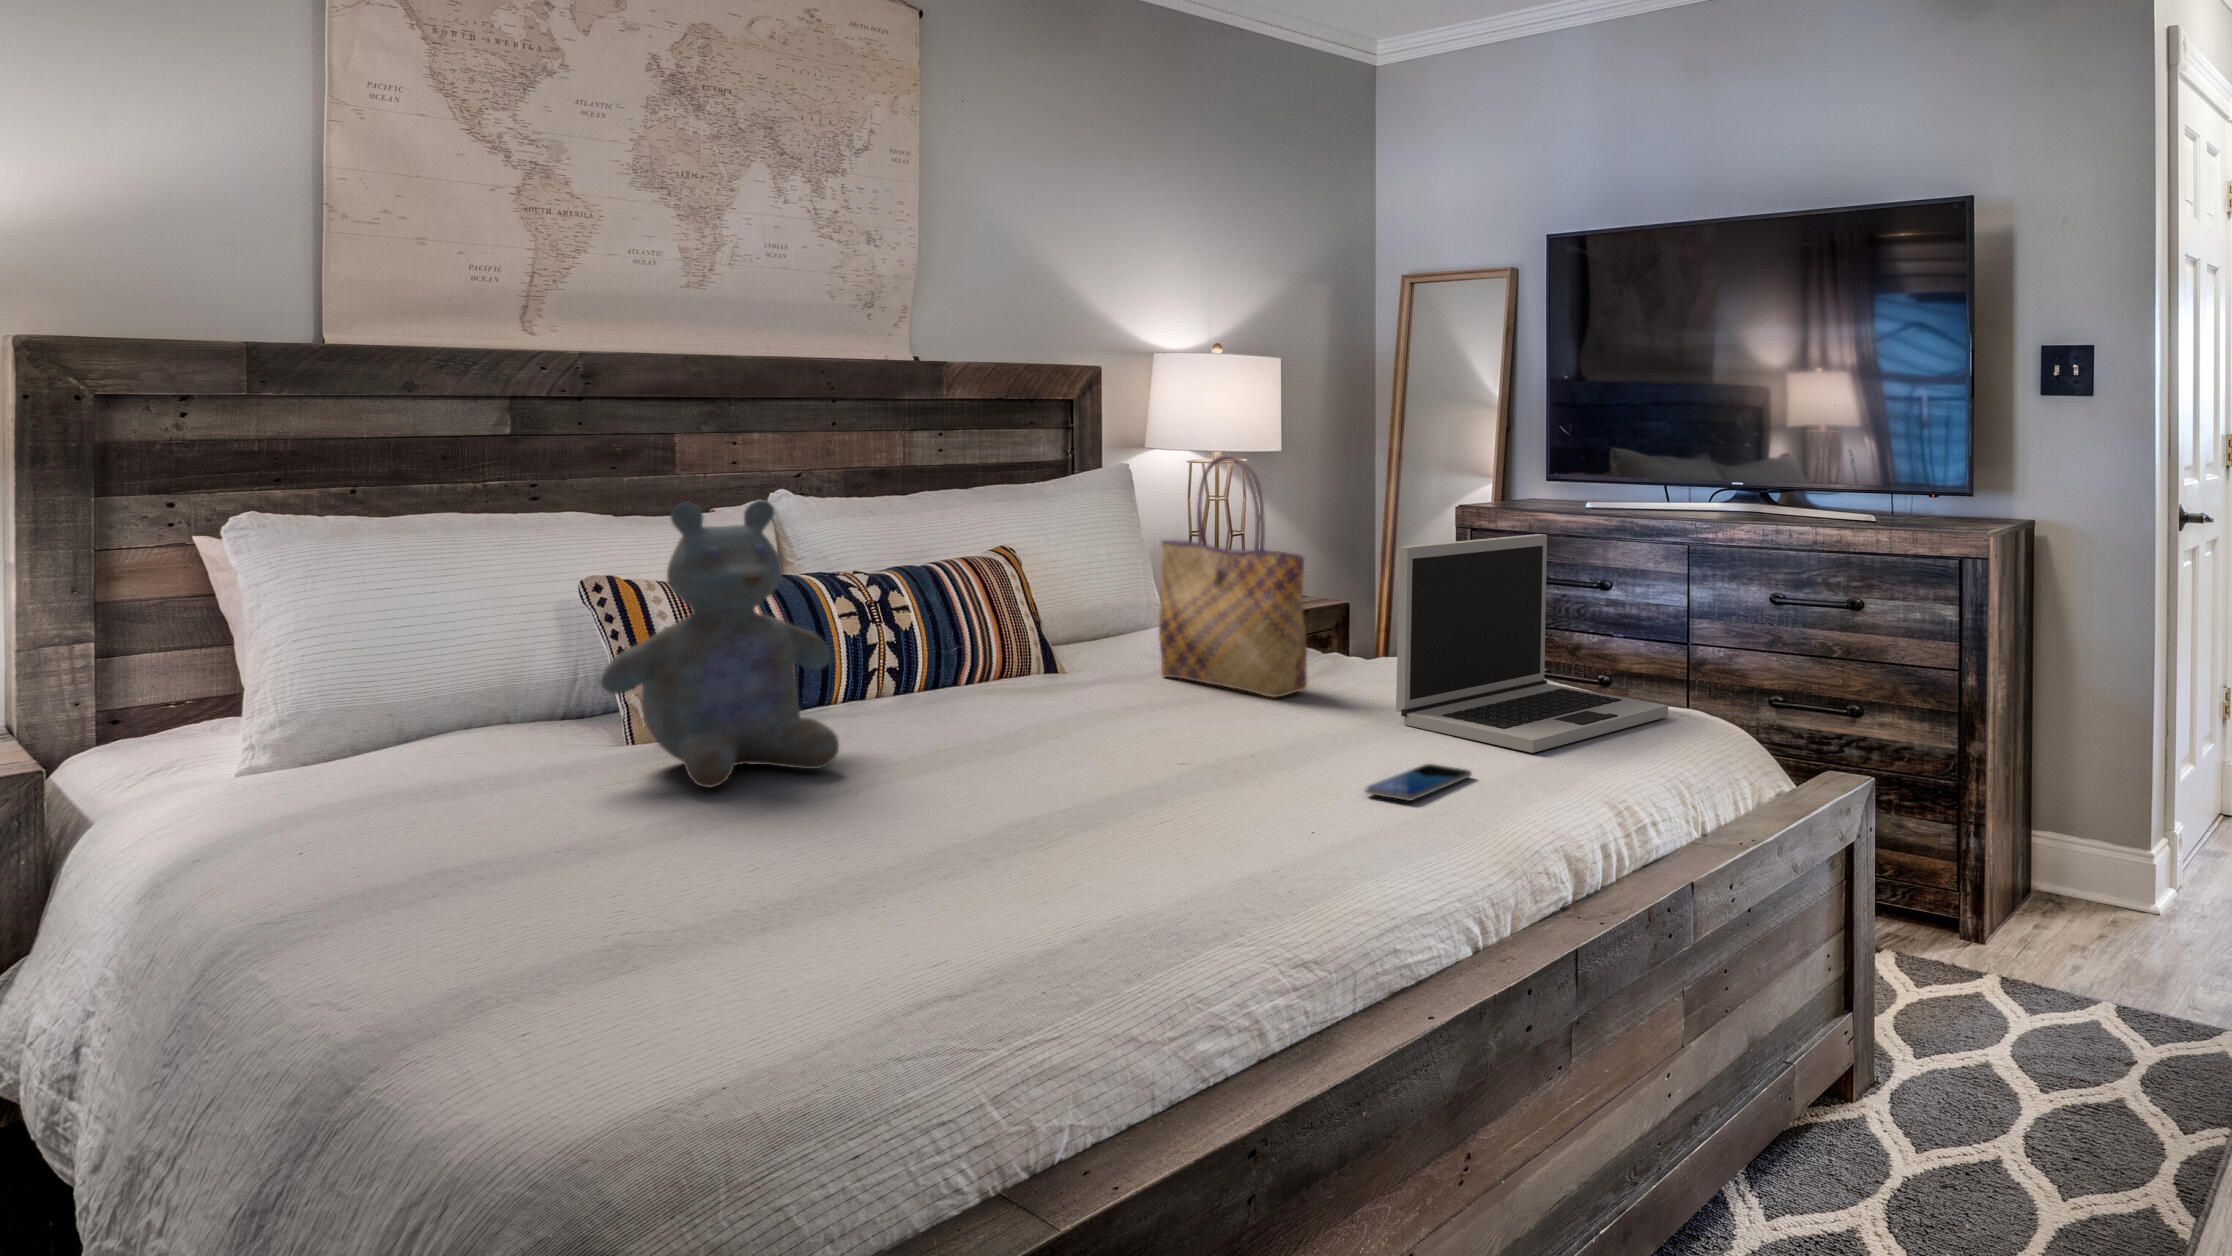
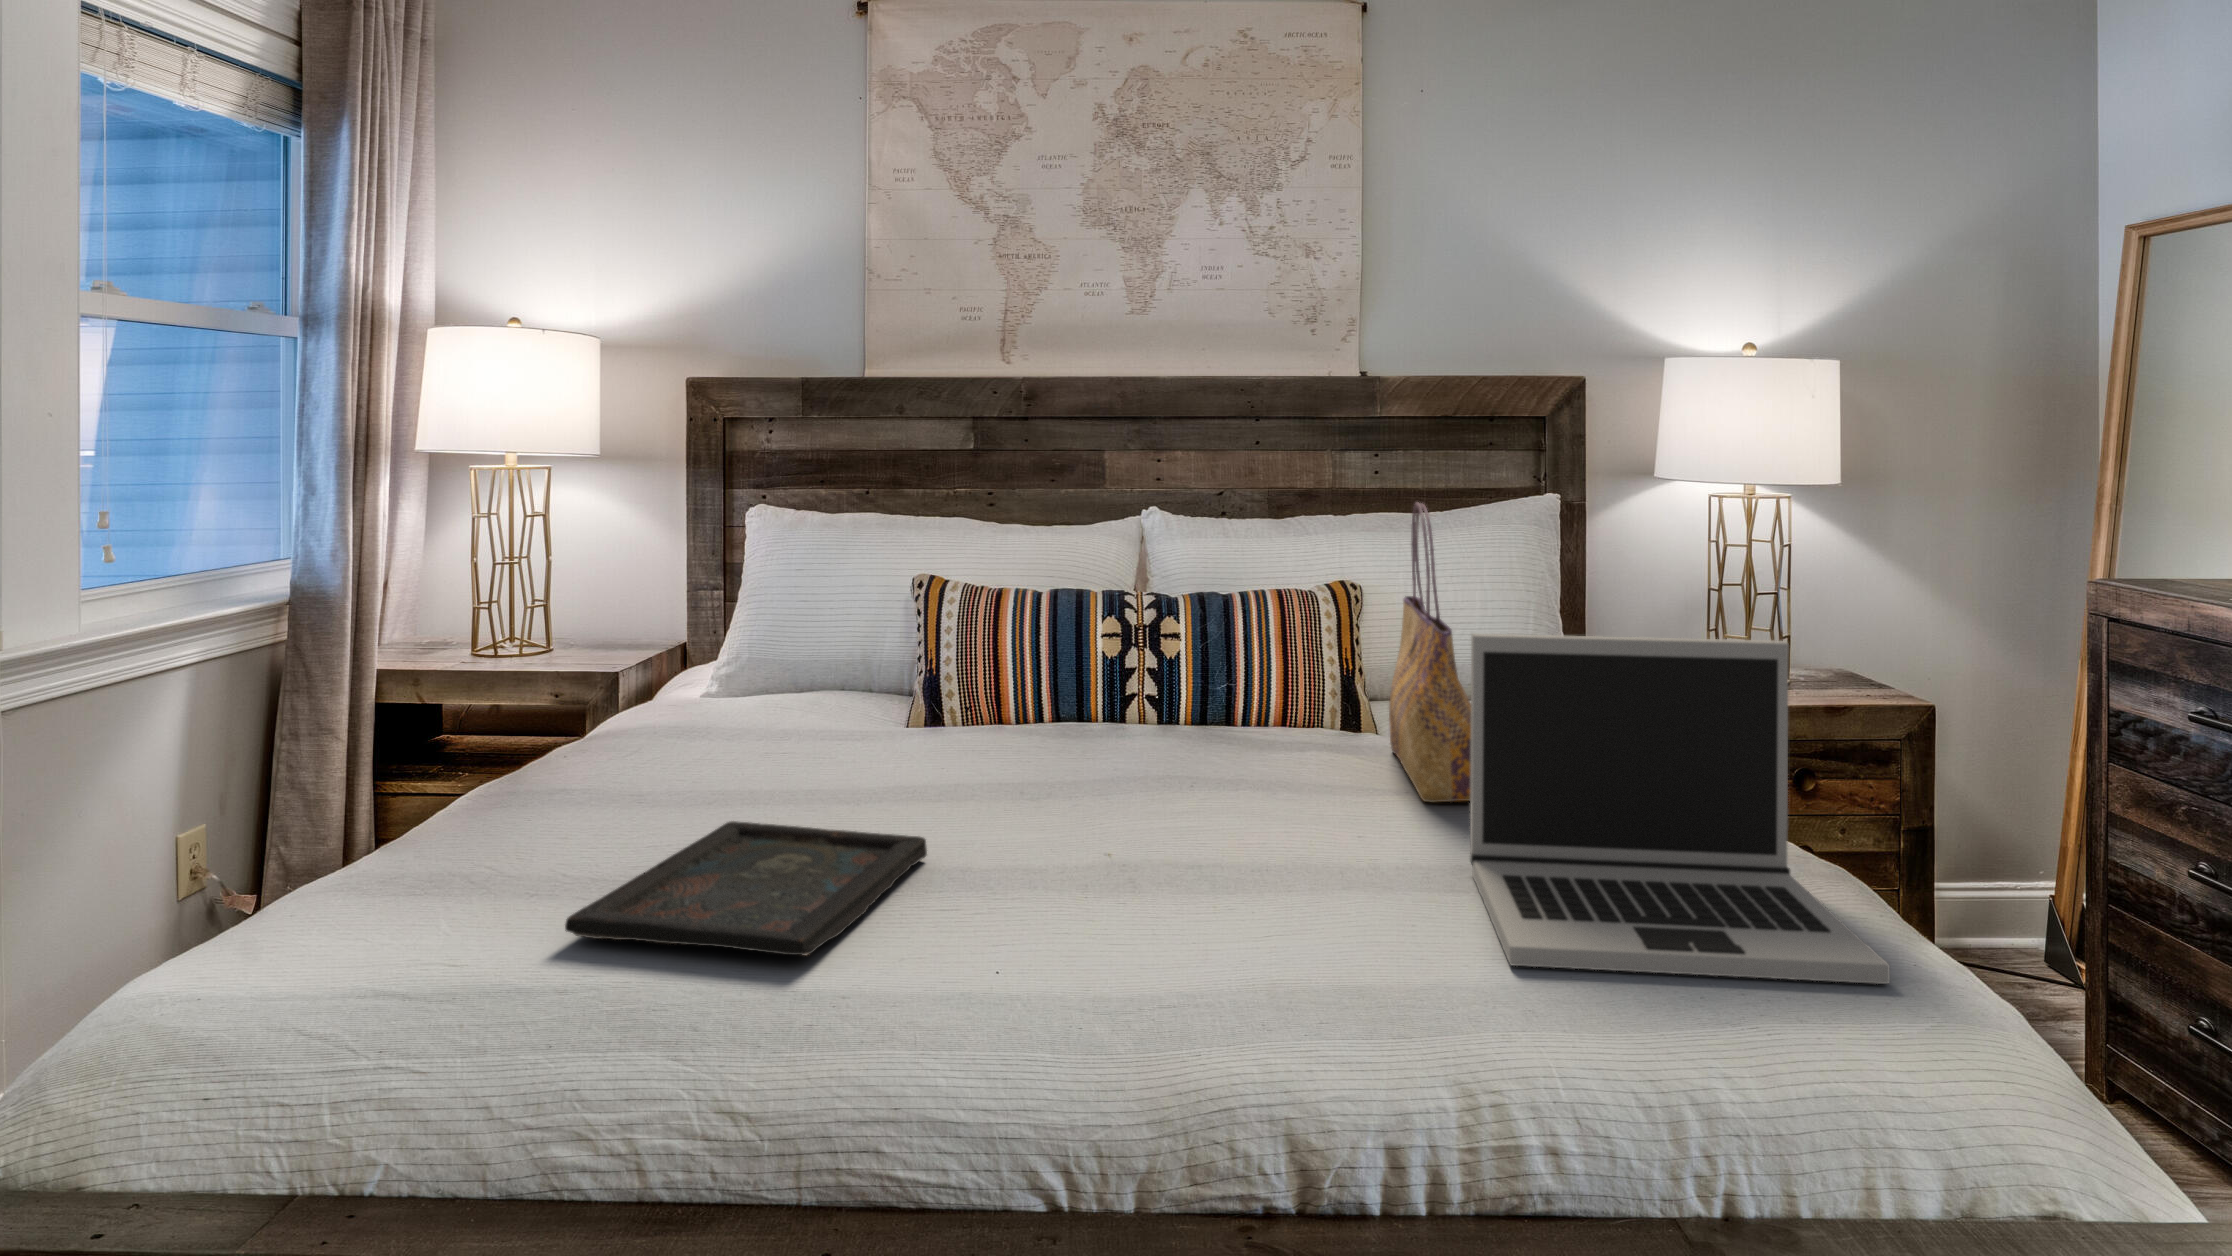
stuffed bear: present [601,500,839,787] -> none [804,524,985,770]
smartphone: present [1364,764,1472,801] -> none [1174,932,1346,971]
tray: none [827,789,1196,923] -> present [565,821,927,956]

